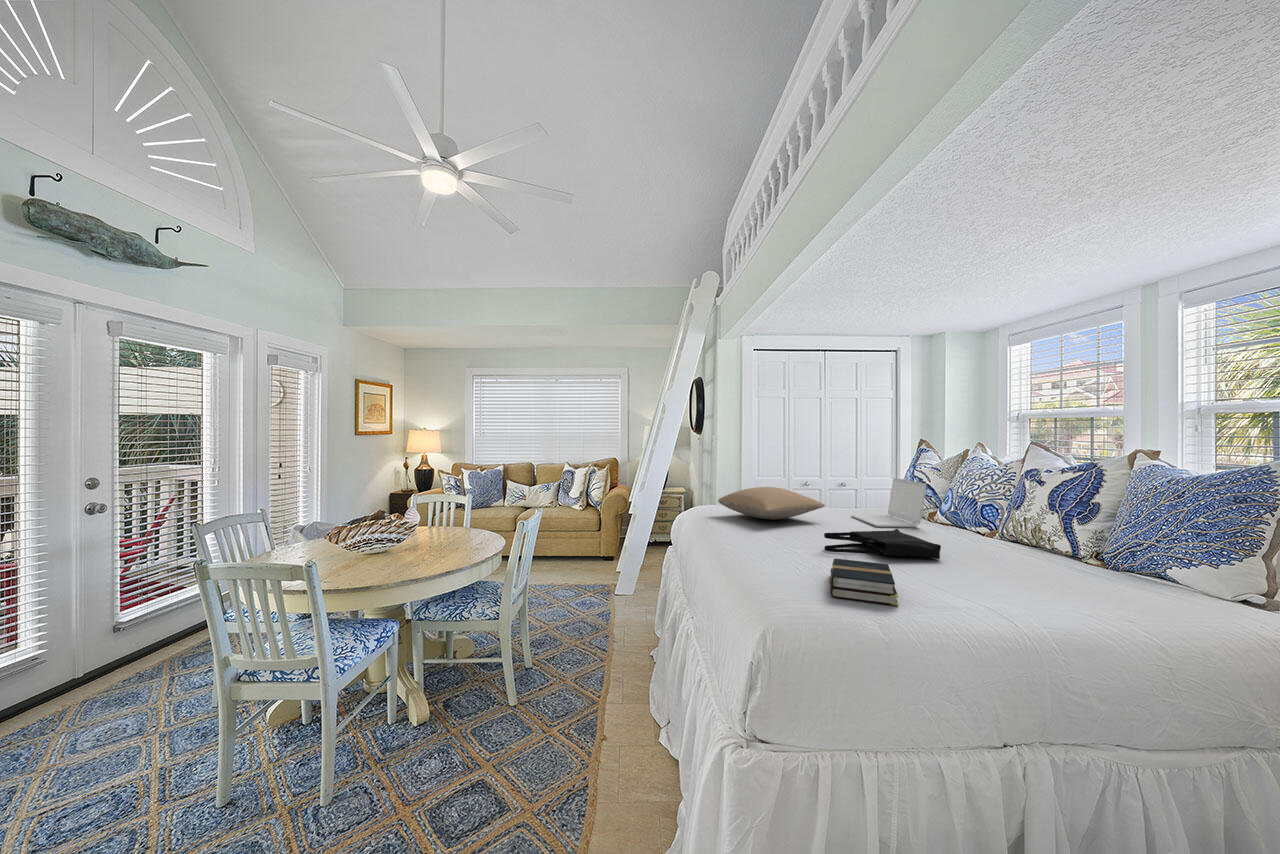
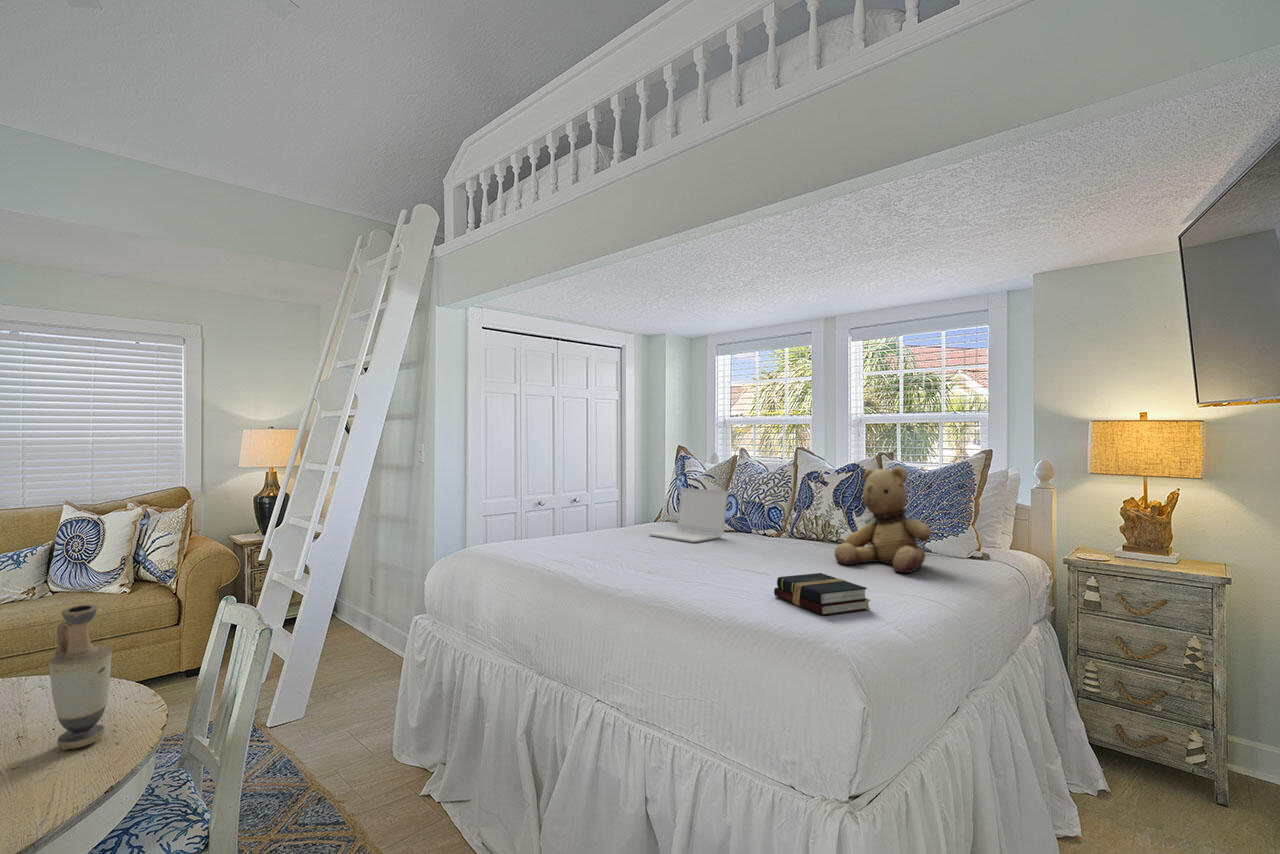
teddy bear: none [986,466,1115,594] -> present [835,466,931,573]
pillow: present [718,487,825,519] -> none [519,509,643,551]
vase: none [444,501,464,560] -> present [49,604,112,750]
tote bag: present [824,529,941,559] -> none [710,540,801,574]

